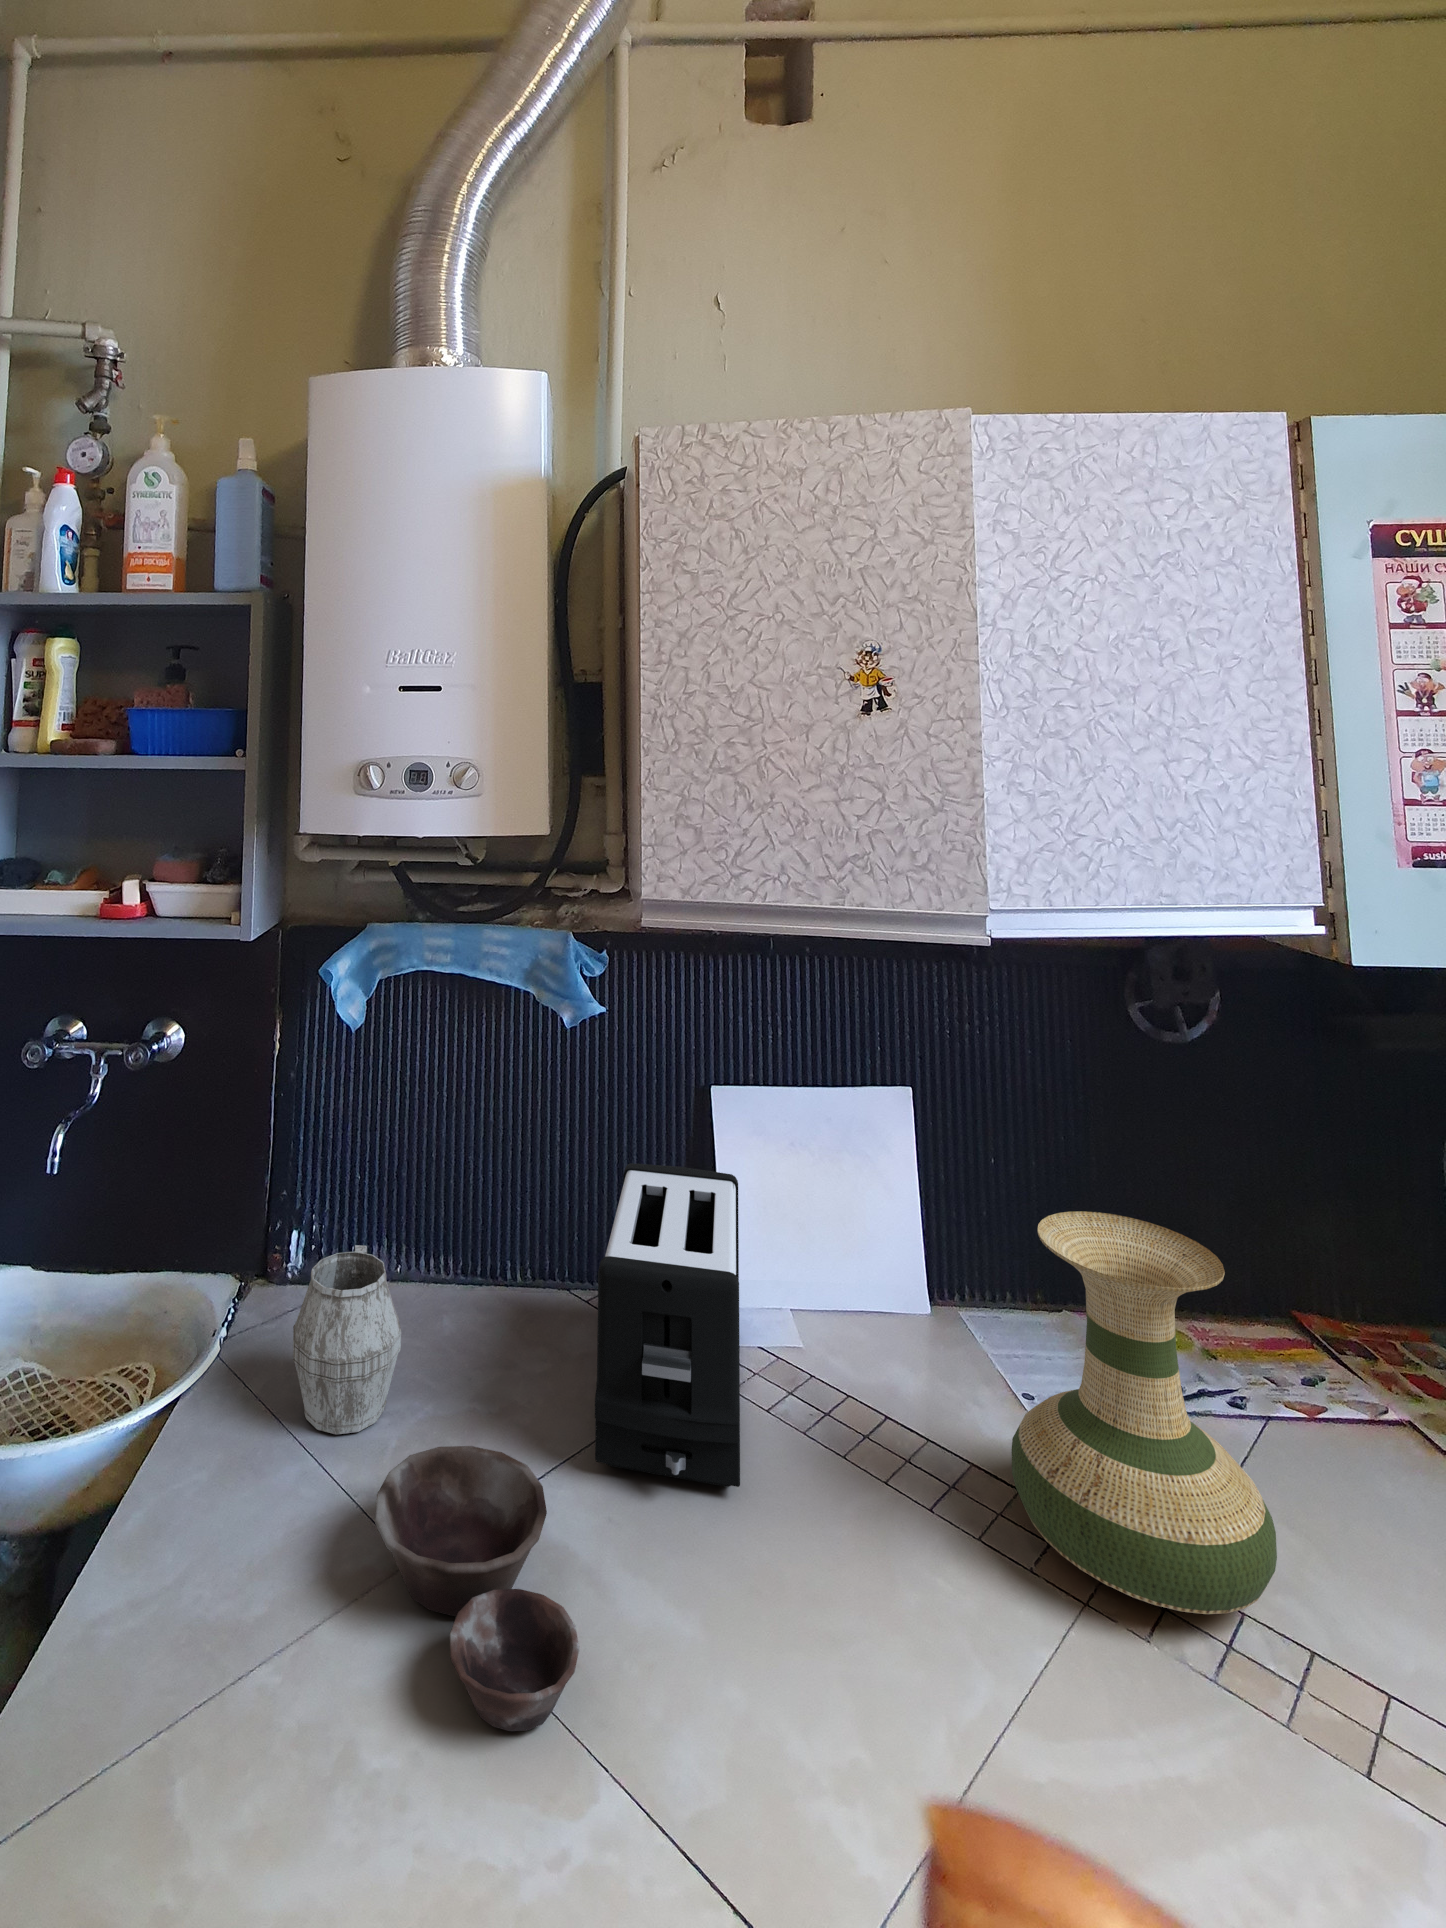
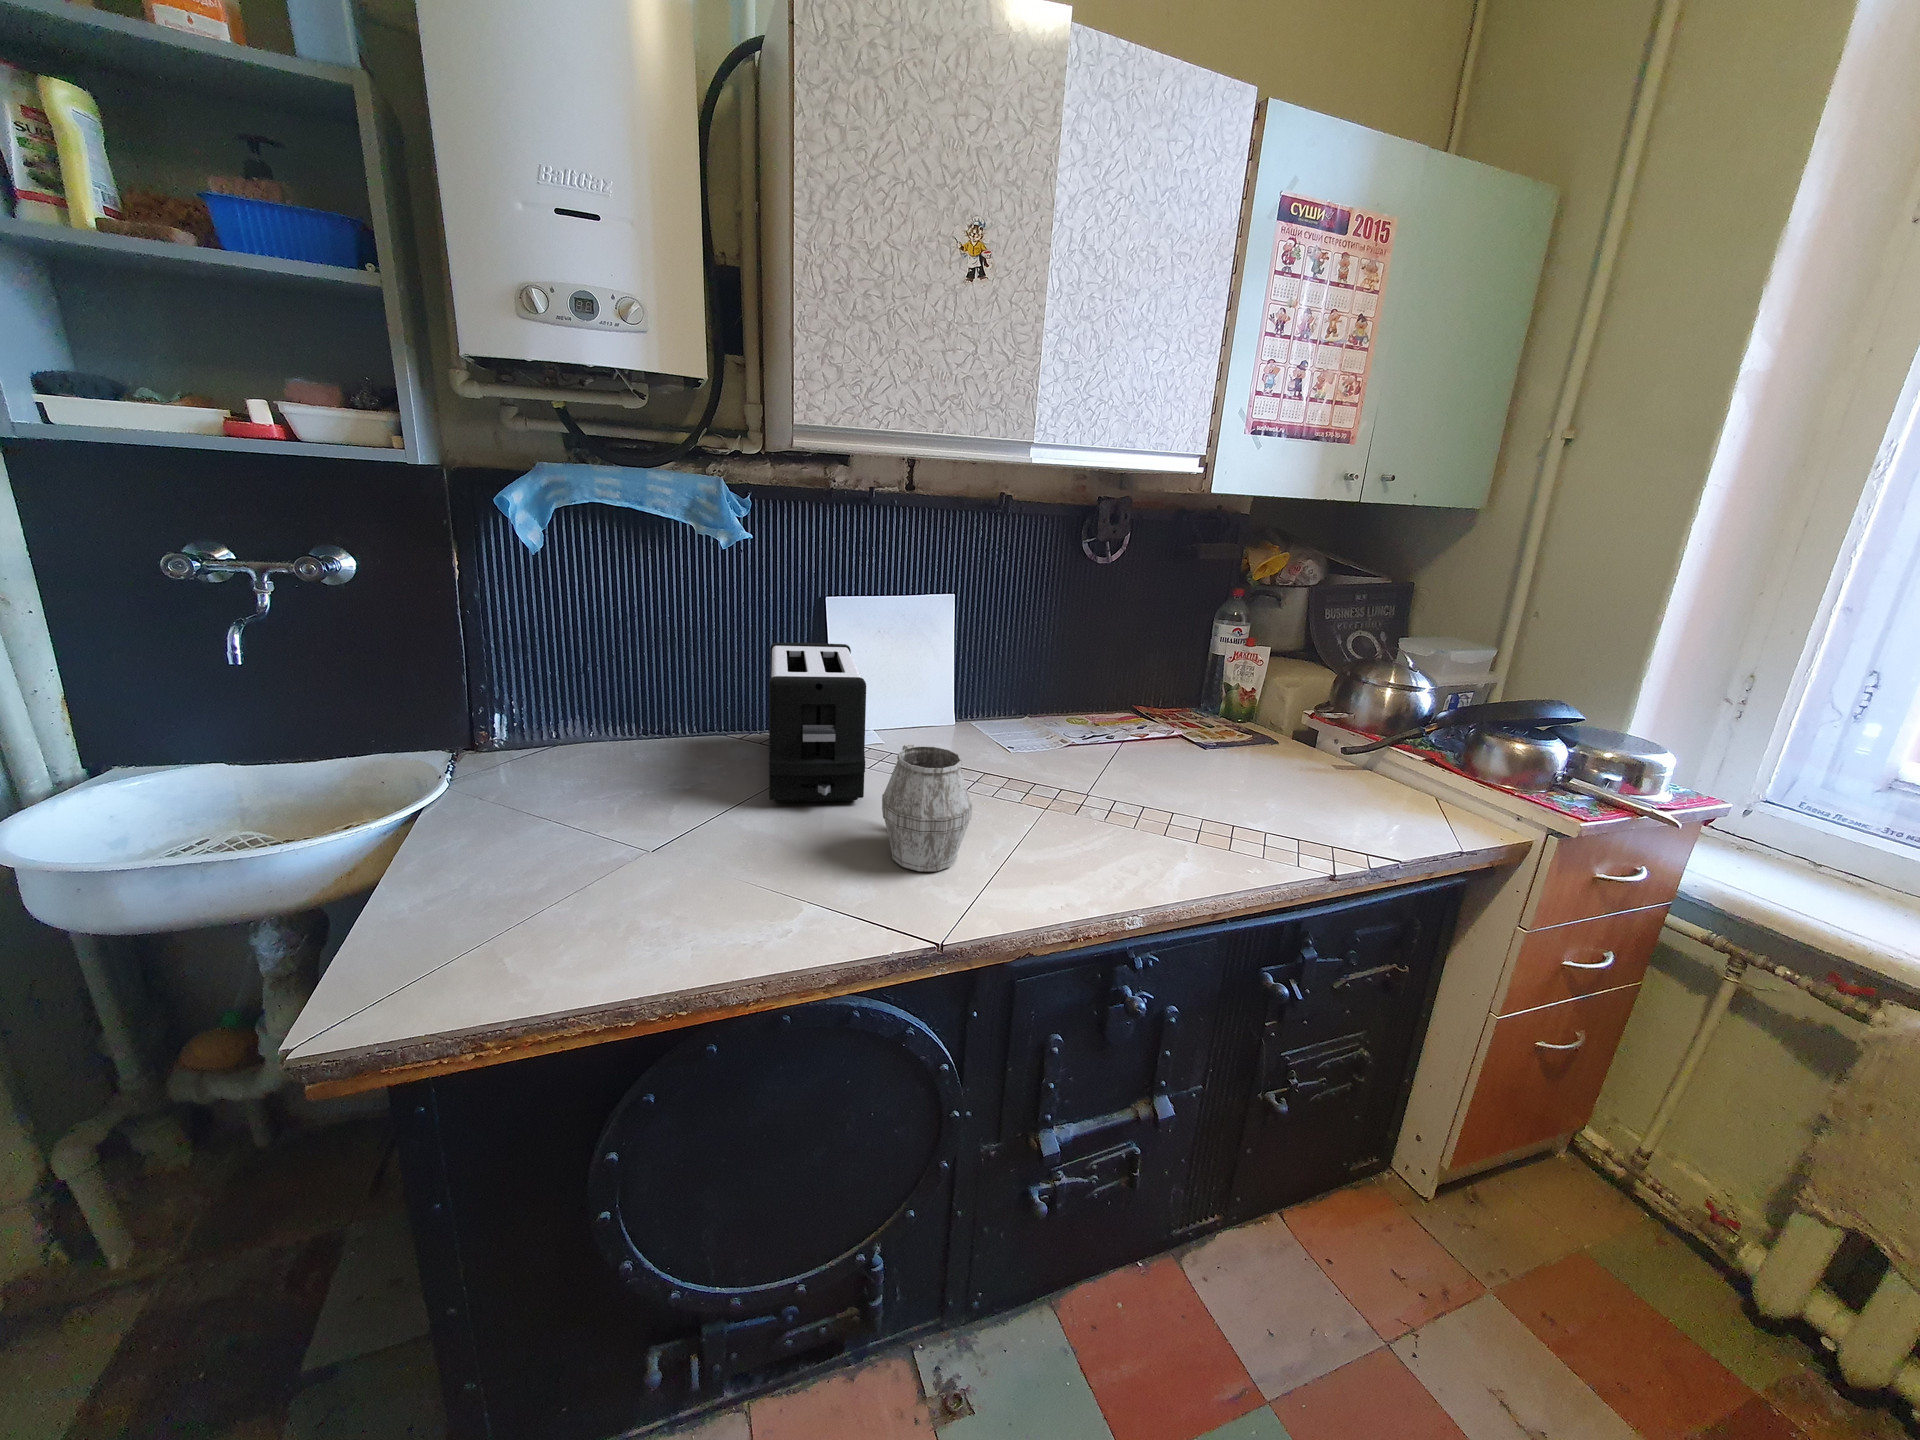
vase: present [1011,1211,1277,1614] -> none [1014,628,1138,806]
mug: present [293,1245,401,1435] -> present [882,745,972,871]
bowl: present [375,1446,579,1731] -> none [621,795,784,911]

